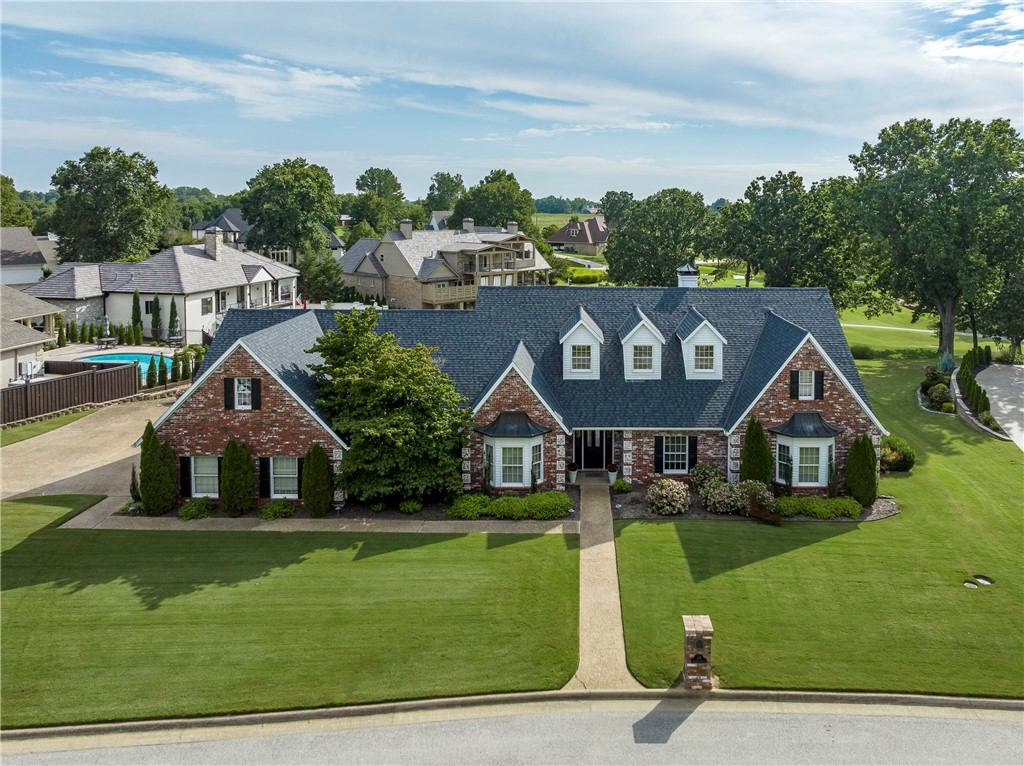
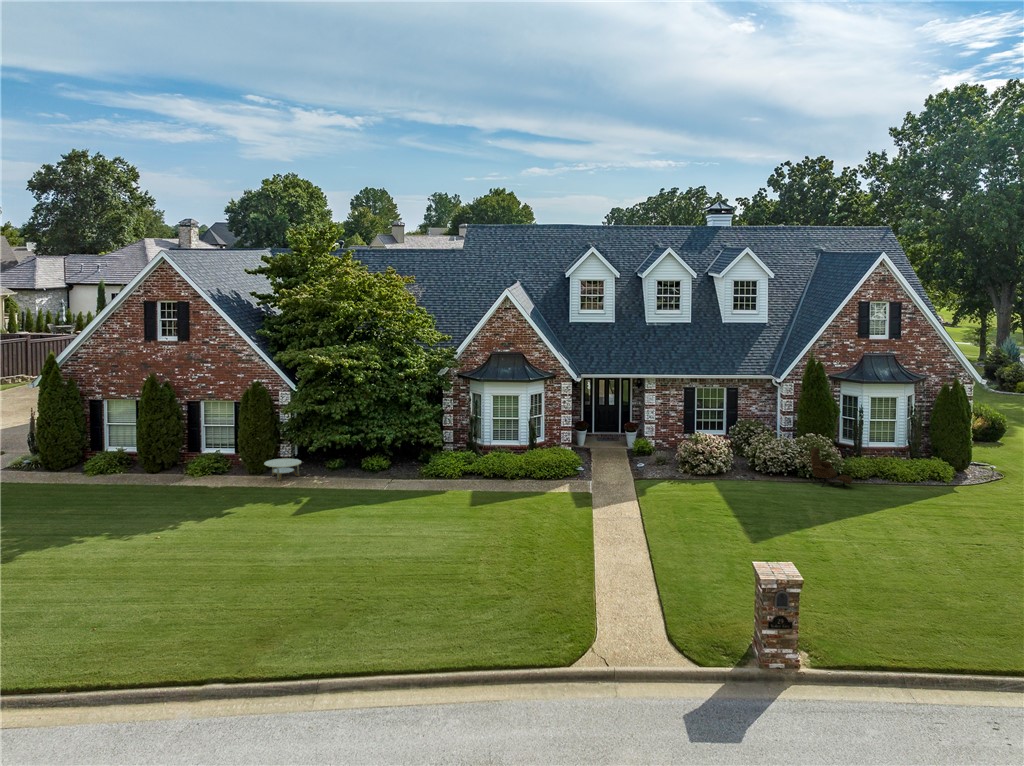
round table: none [324,503,353,524] -> present [264,458,301,481]

